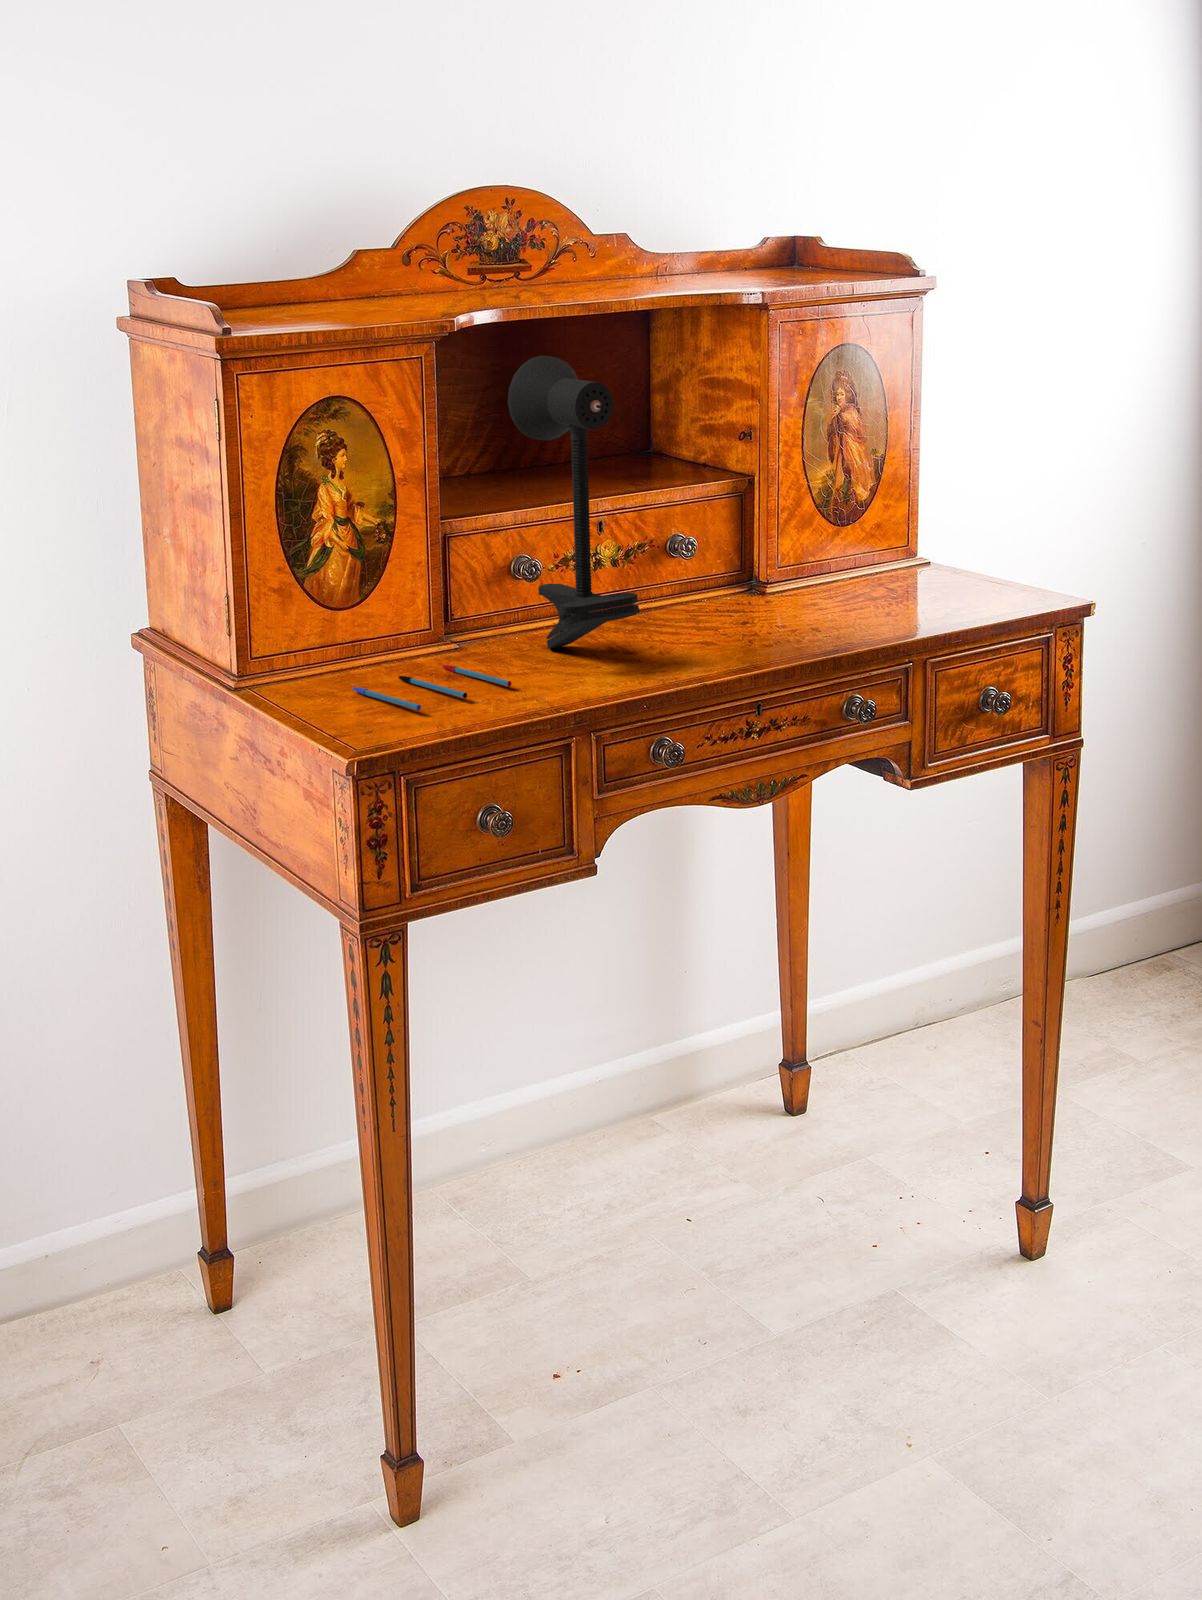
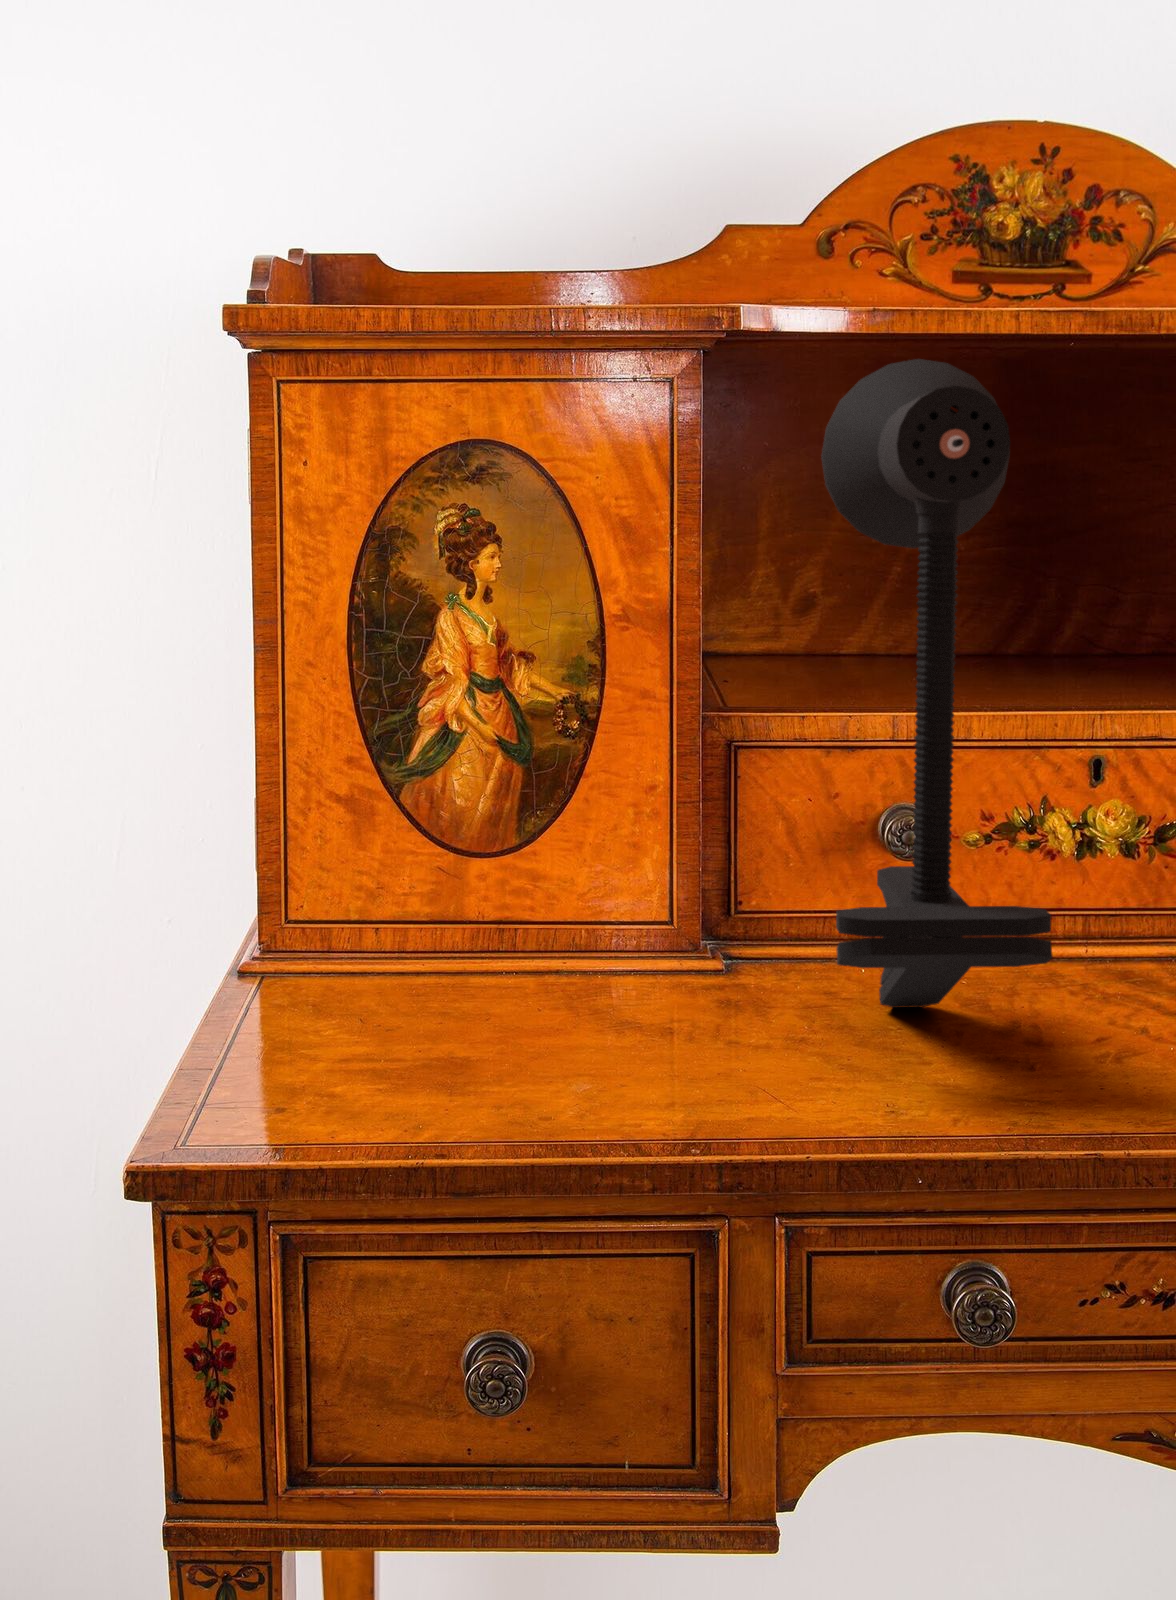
pen: present [353,665,512,710] -> none [382,1001,671,1094]

